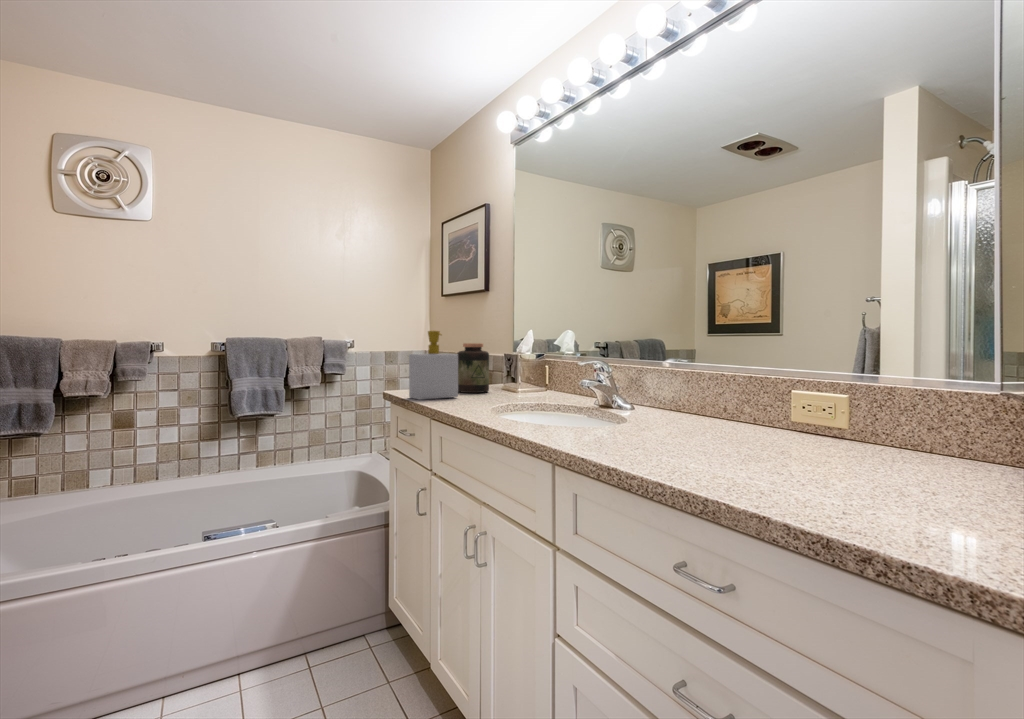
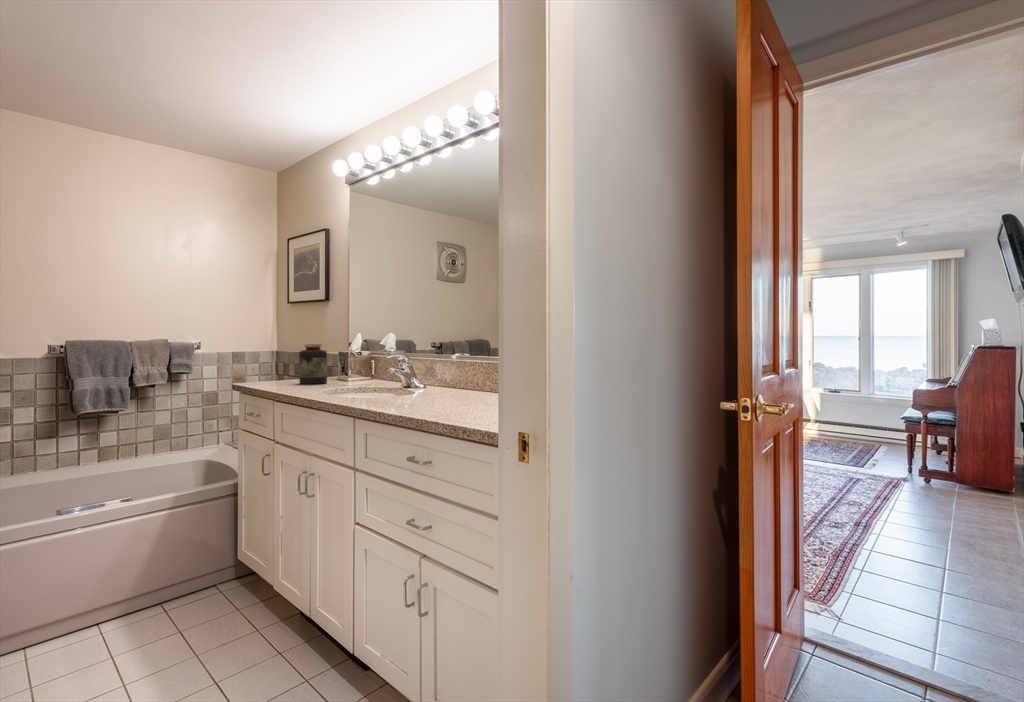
soap bottle: present [409,331,458,400] -> none [256,334,298,389]

